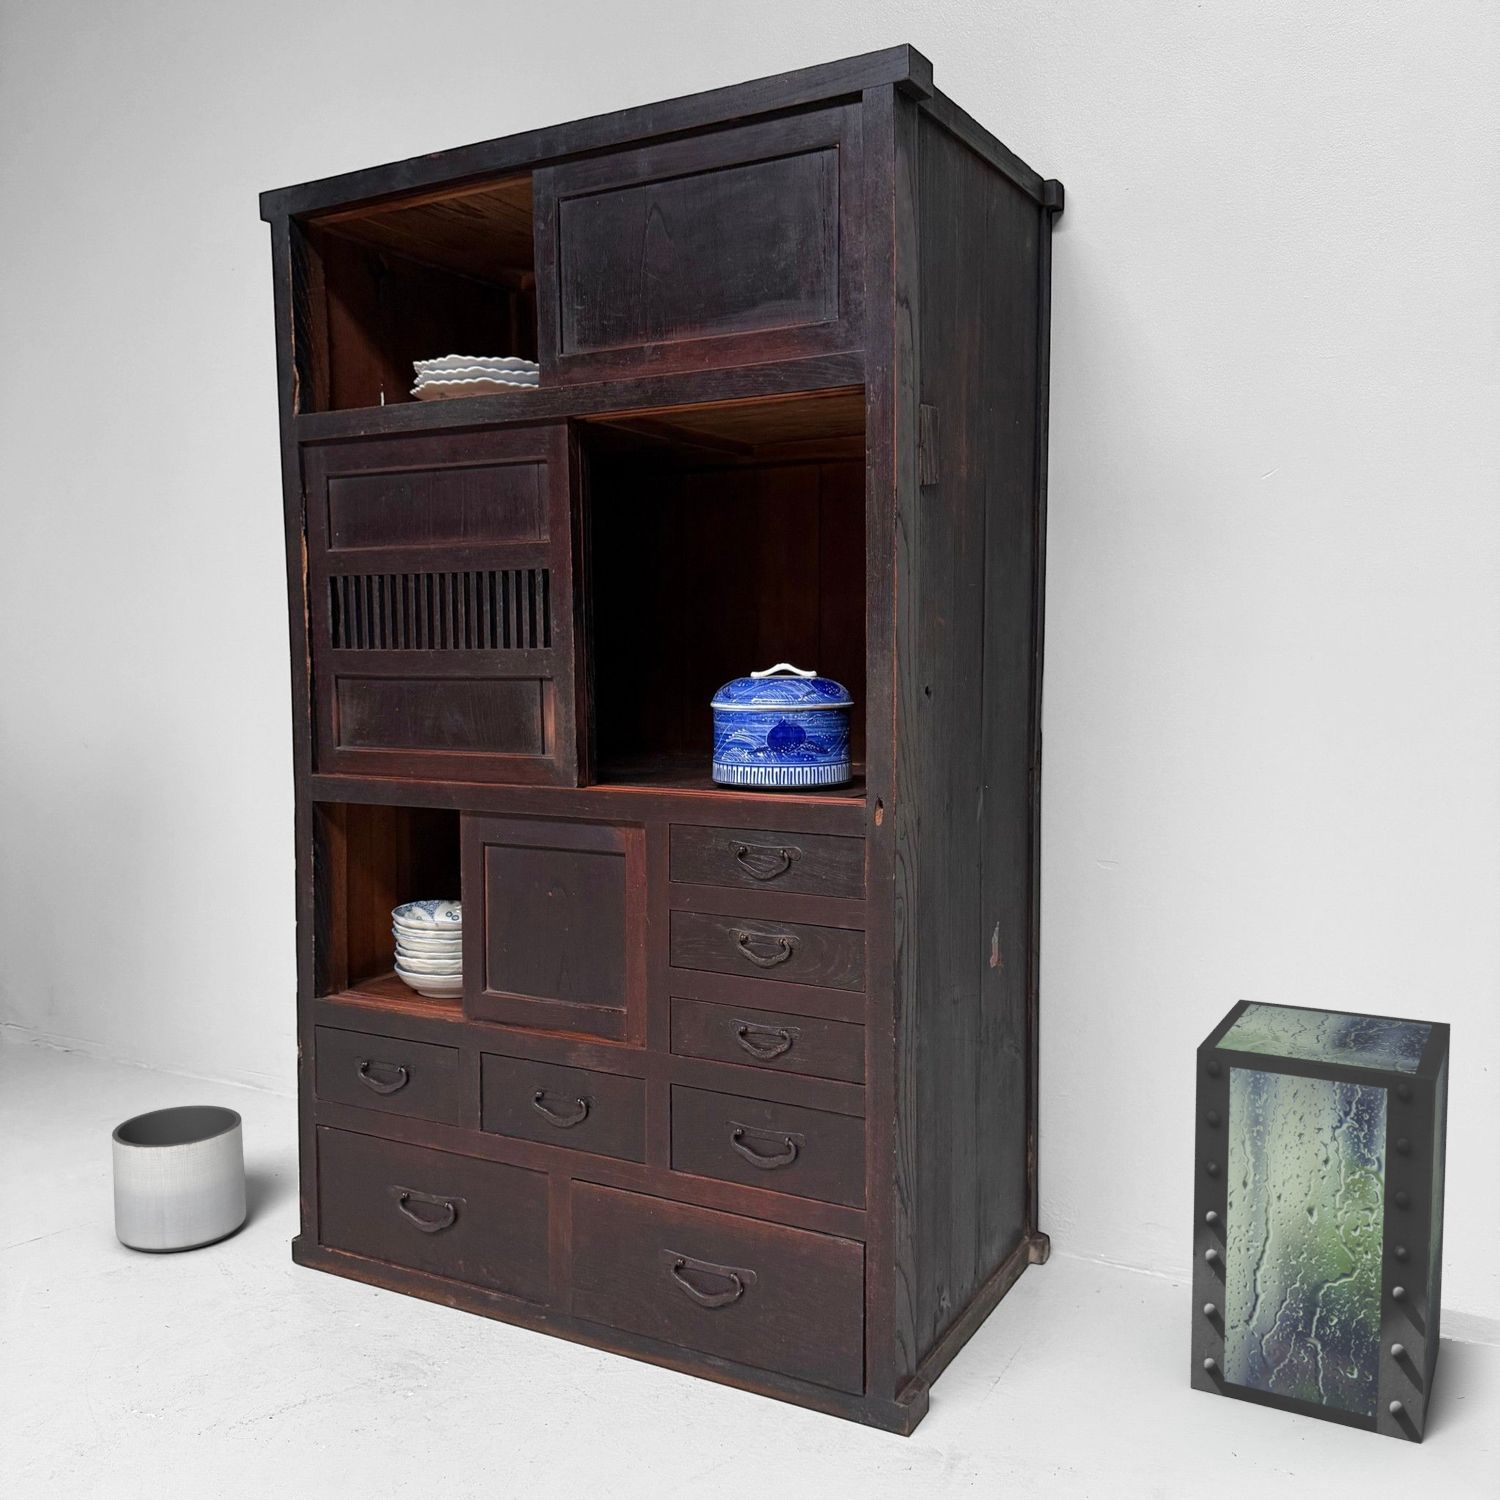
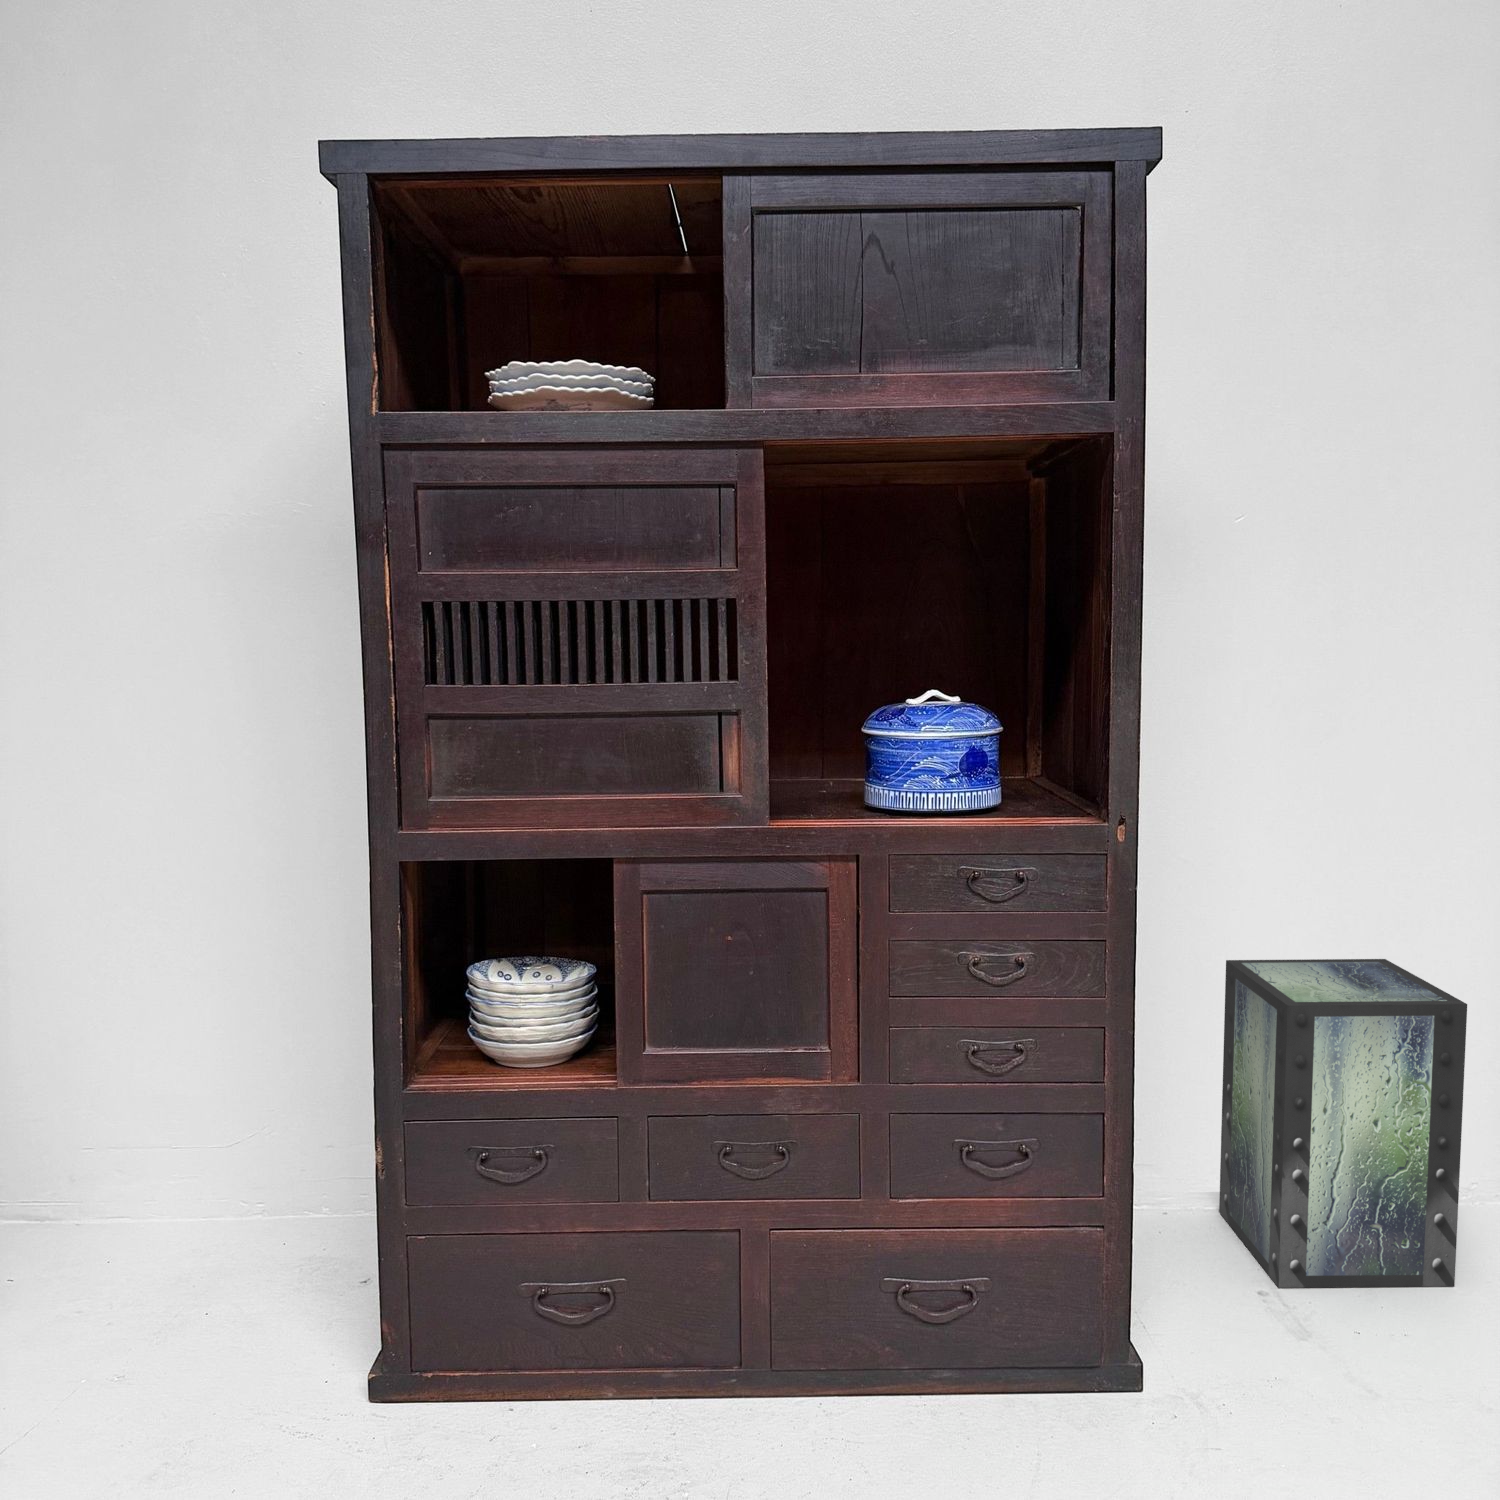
planter: present [112,1105,246,1252] -> none [101,1240,268,1438]

